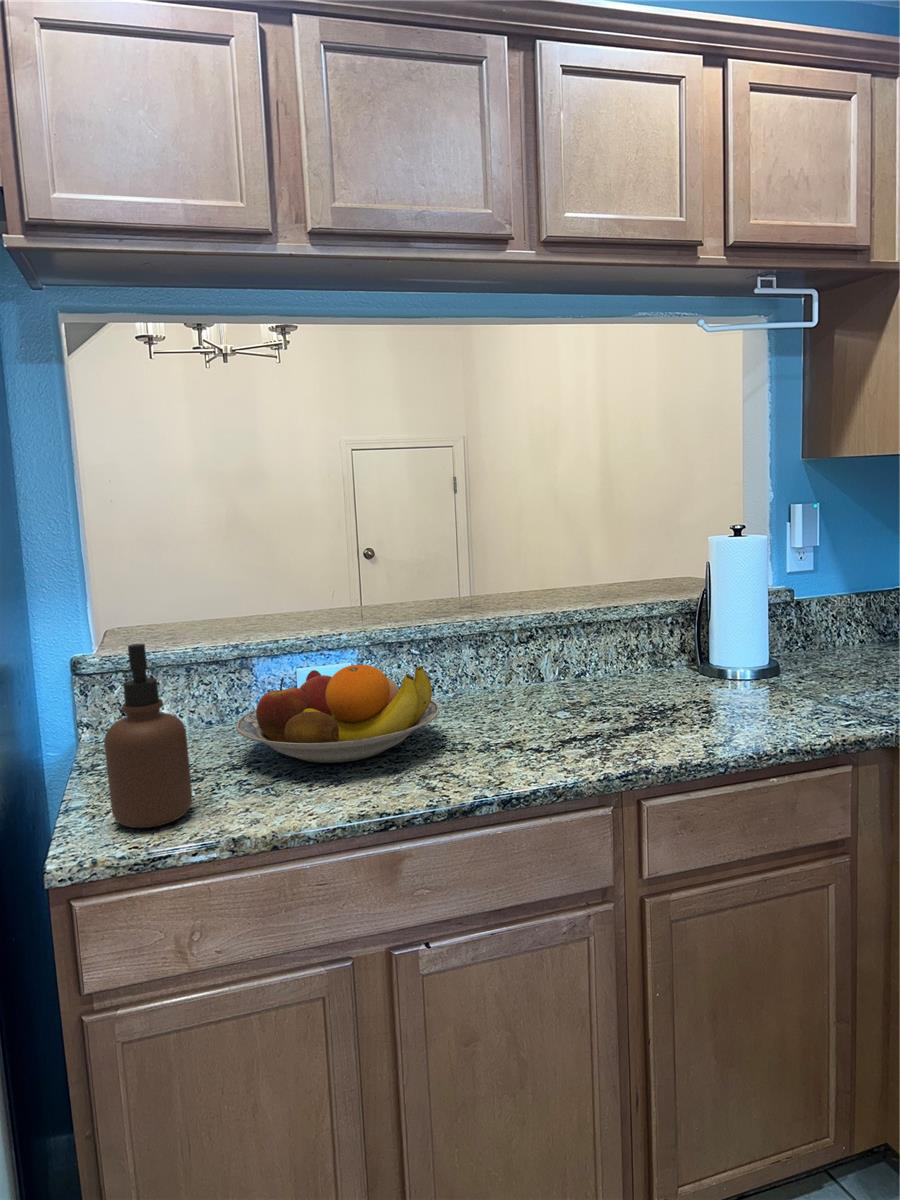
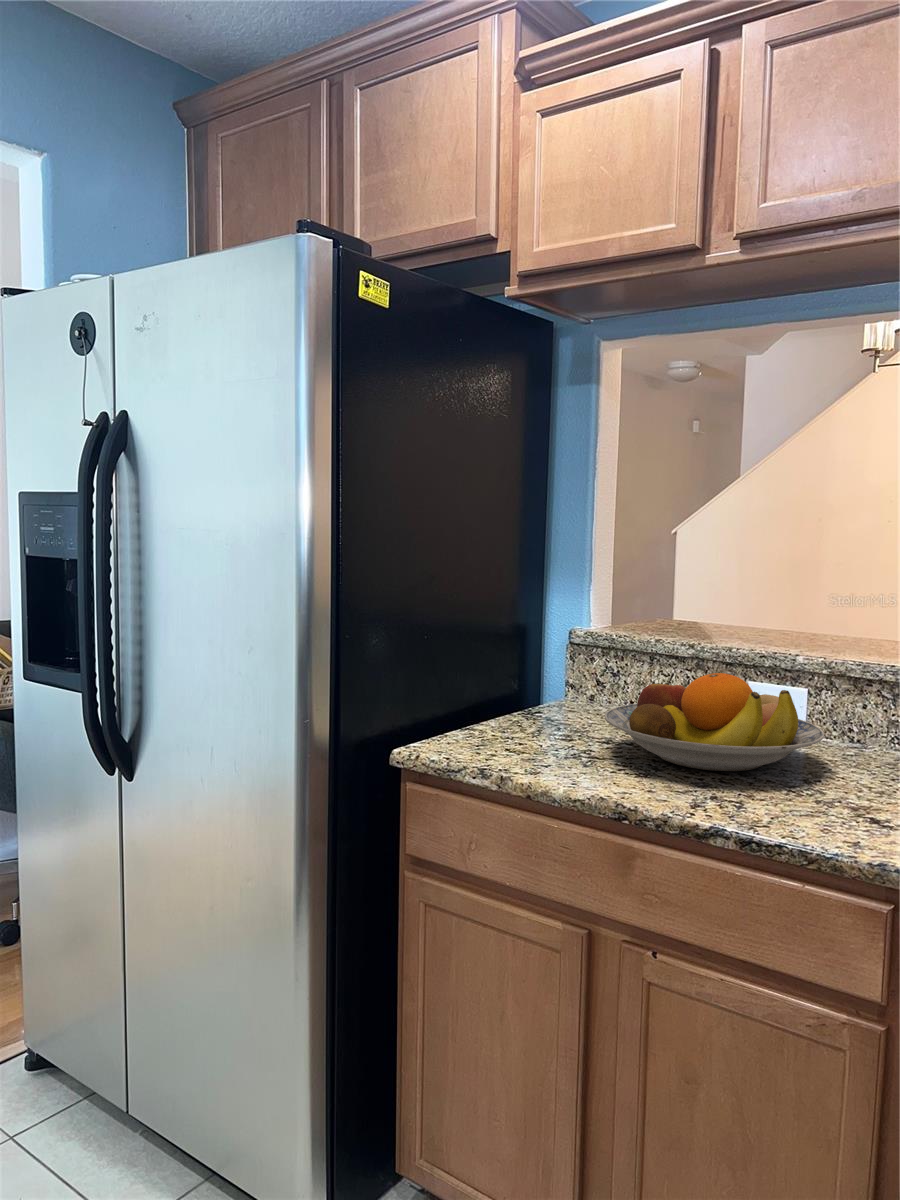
soap dispenser: present [104,644,192,828] -> none [464,604,528,753]

